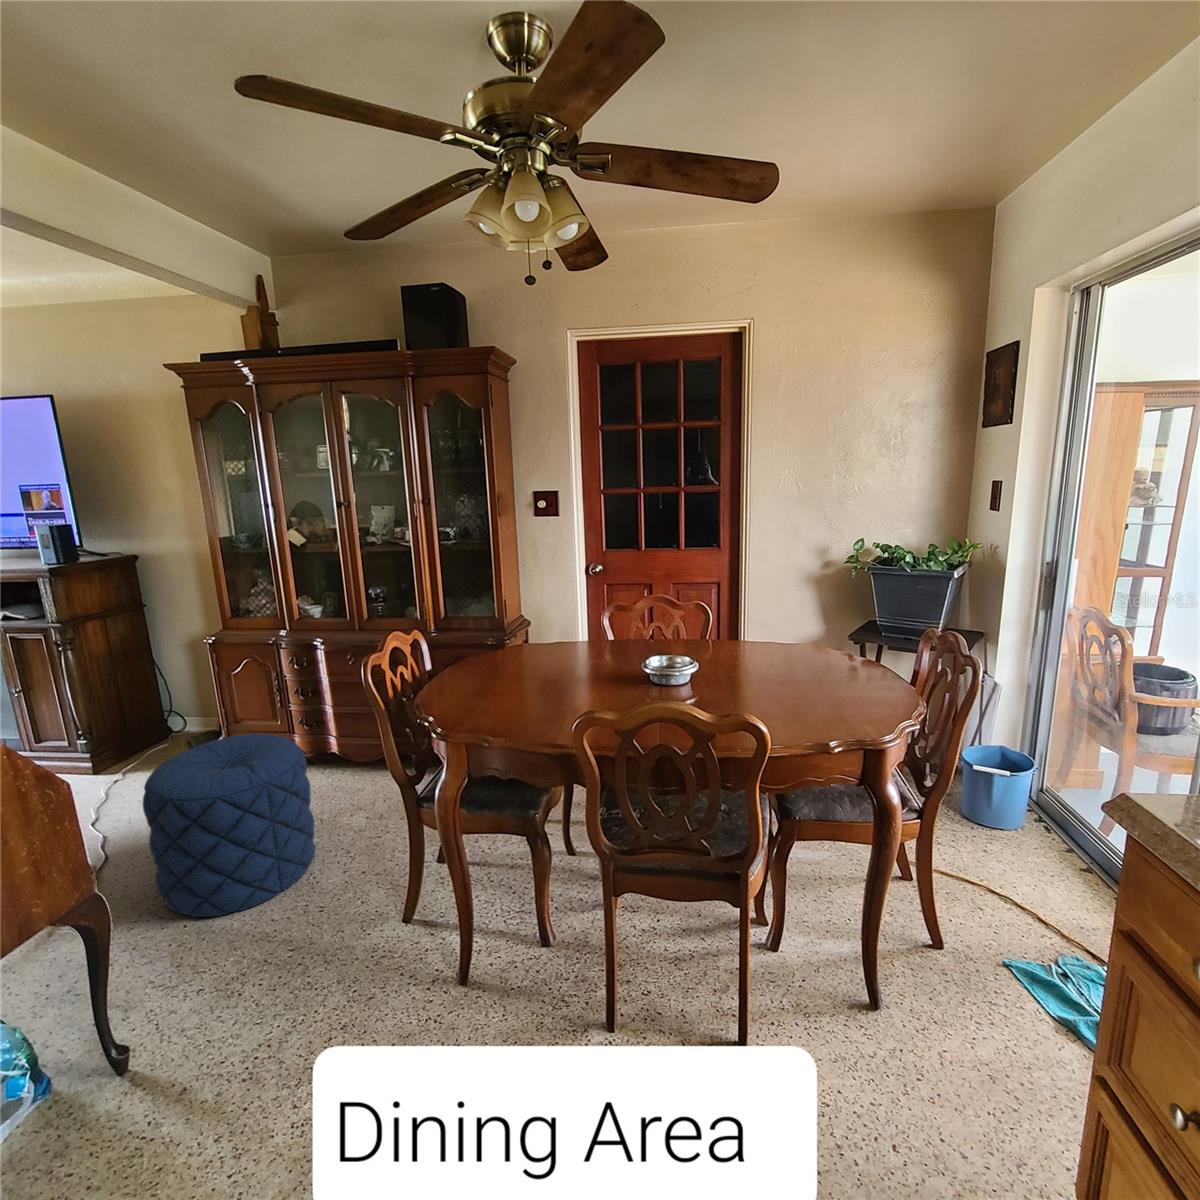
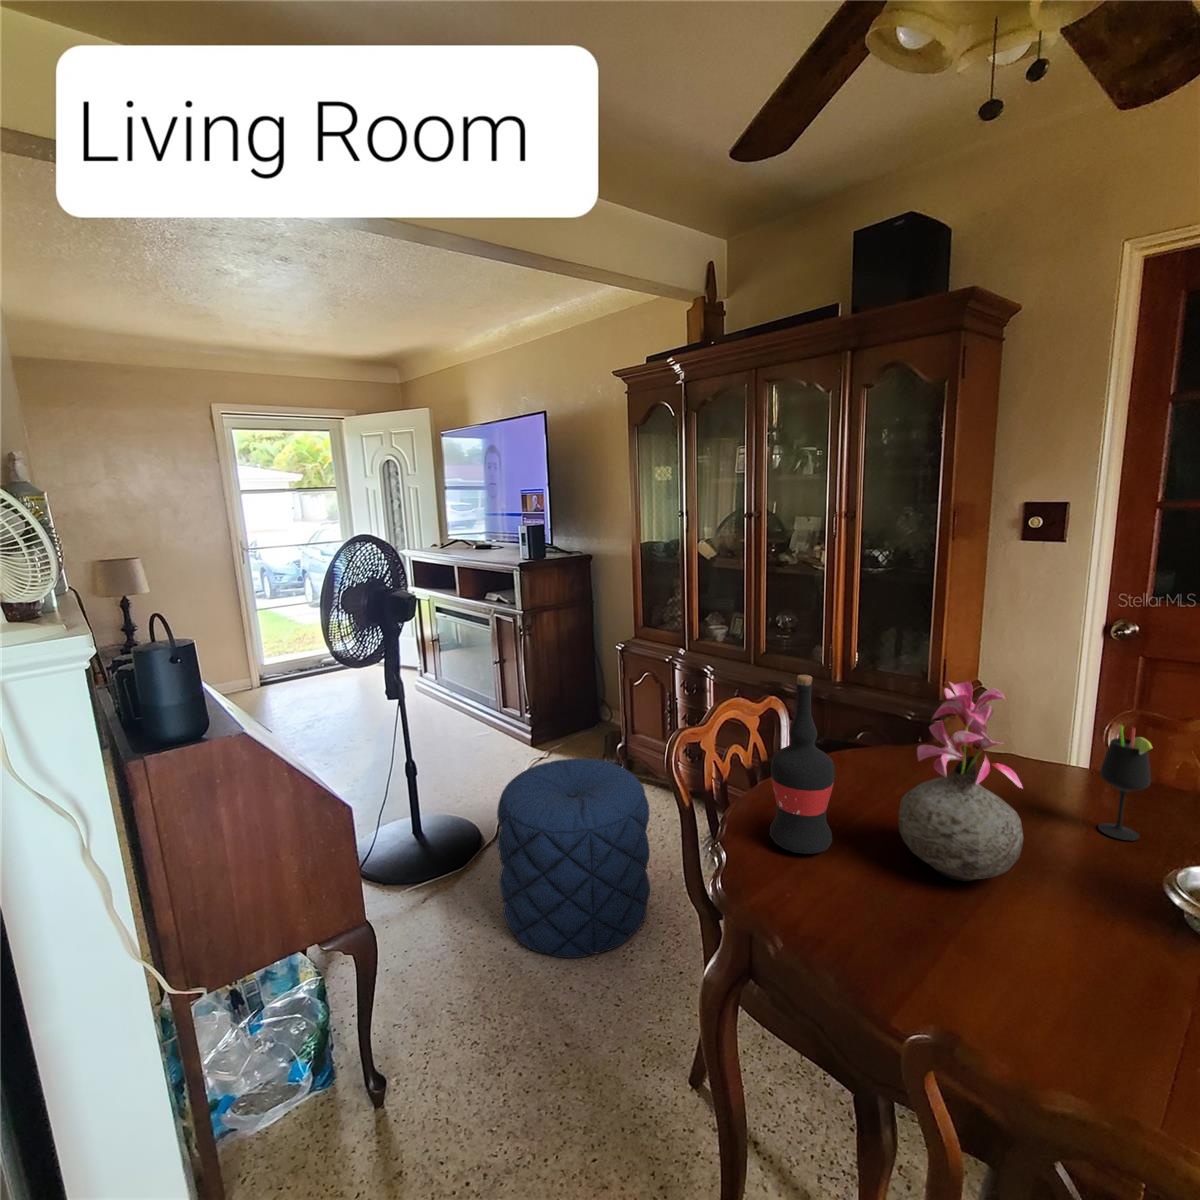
vase: none [524,583,582,689] -> present [898,682,1023,881]
wine bottle: none [451,593,492,701] -> present [770,675,835,854]
wine glass: none [602,599,622,657] -> present [1098,725,1152,840]

